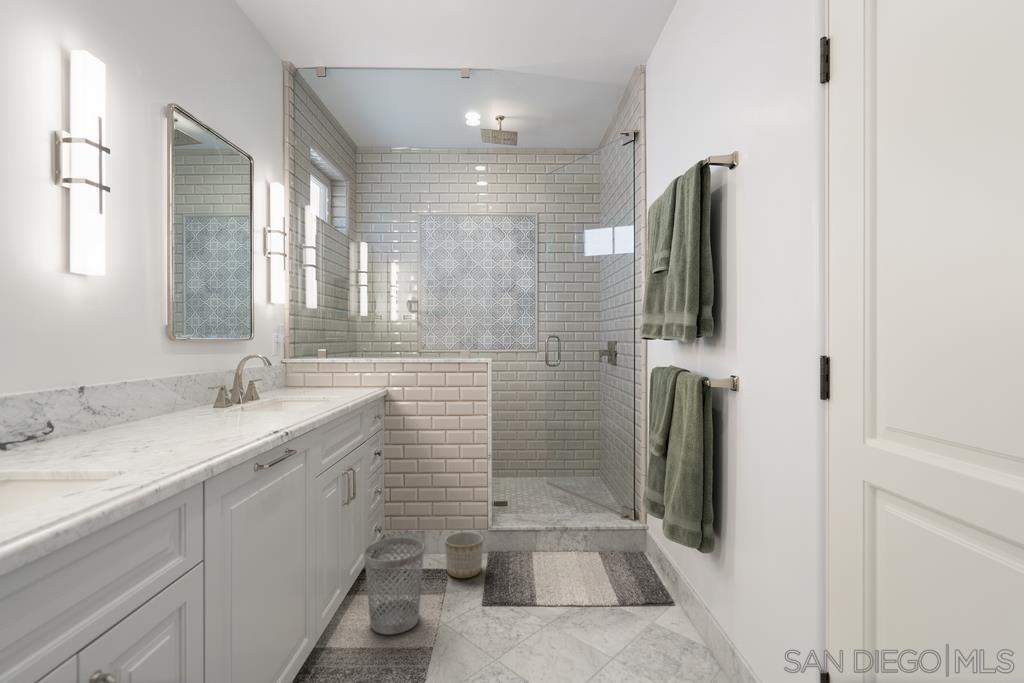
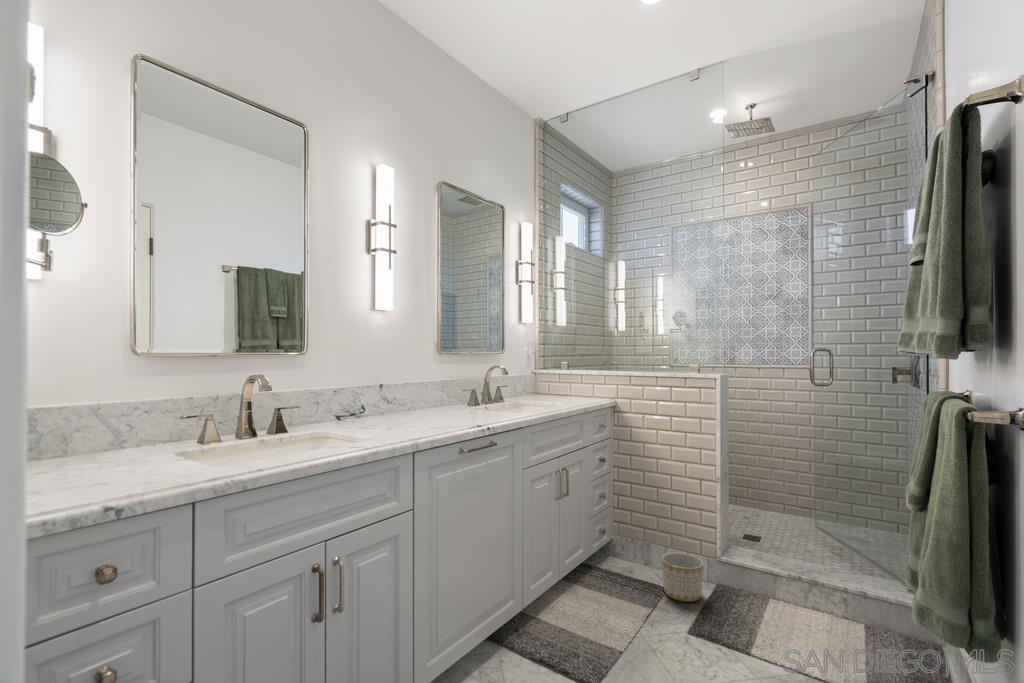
wastebasket: present [364,537,424,634] -> none [570,540,625,630]

